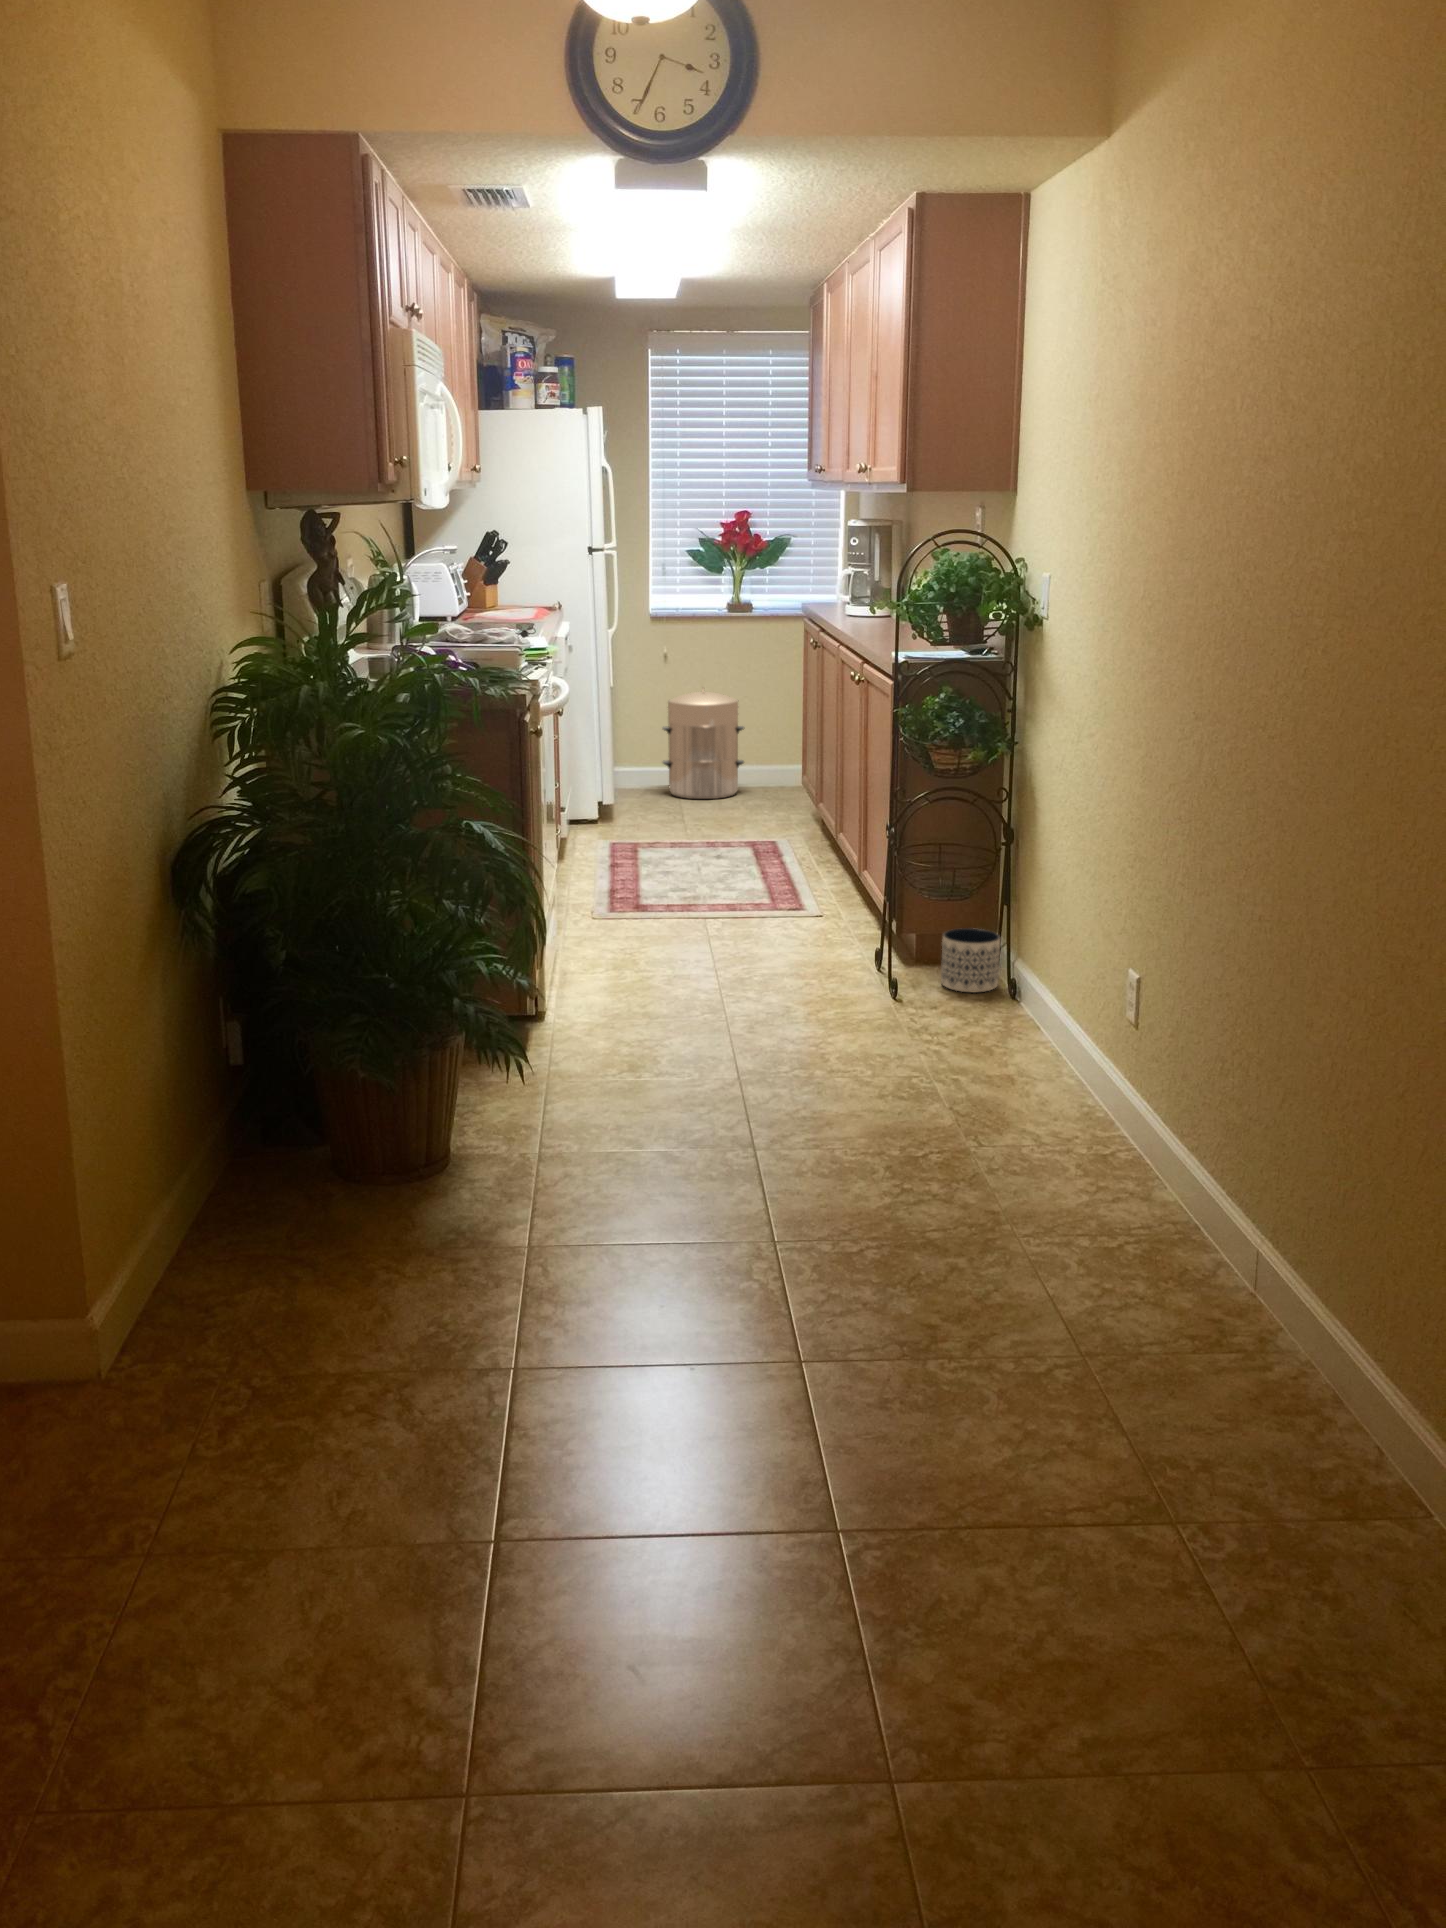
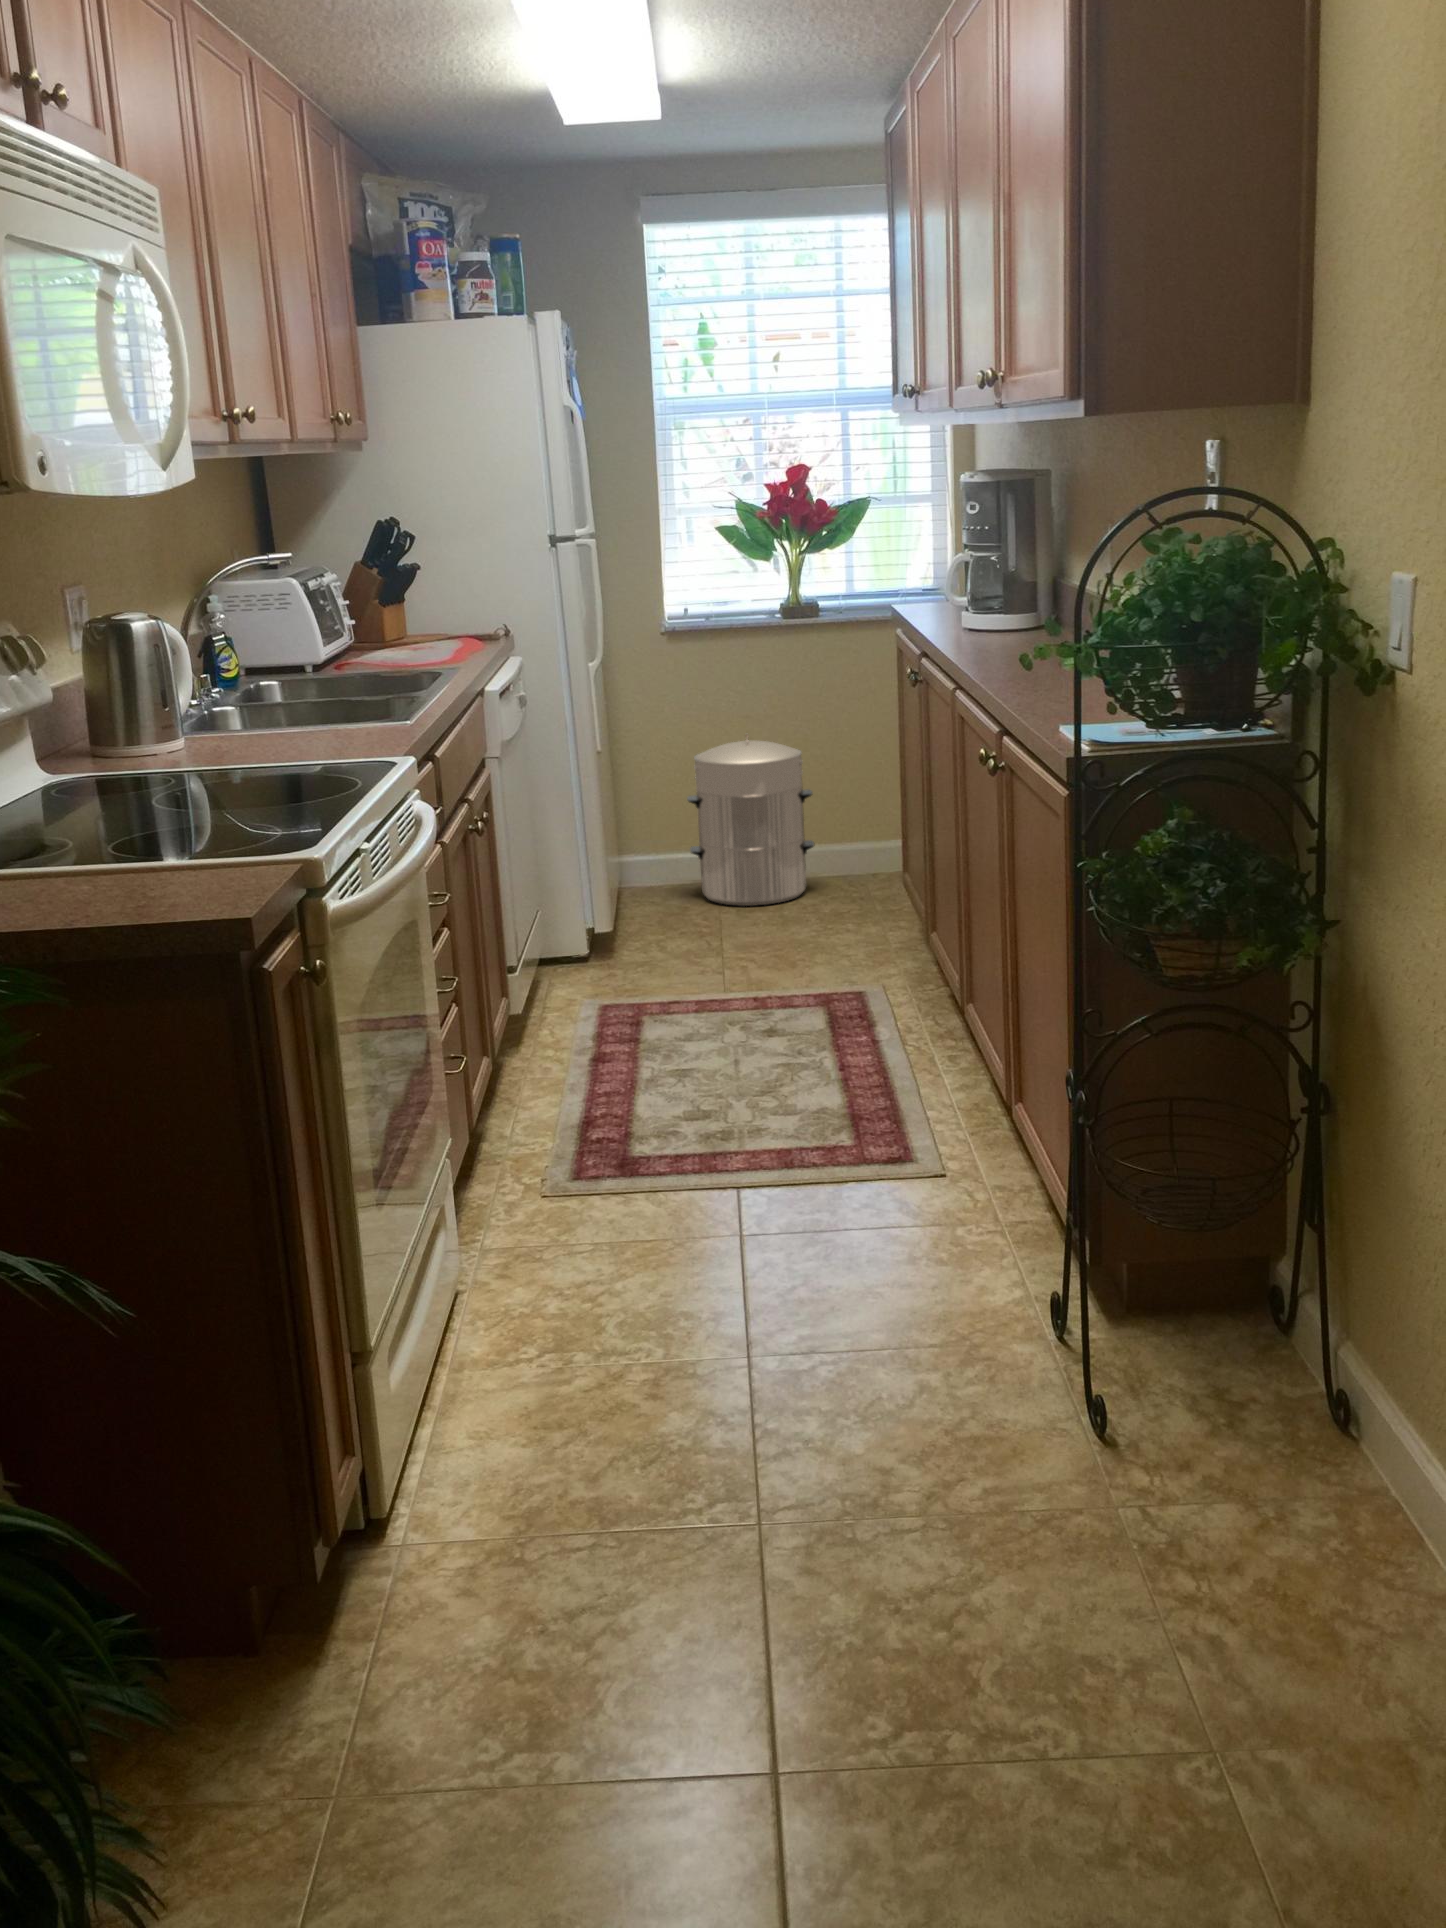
planter: present [941,928,1000,992] -> none [1189,1268,1309,1412]

